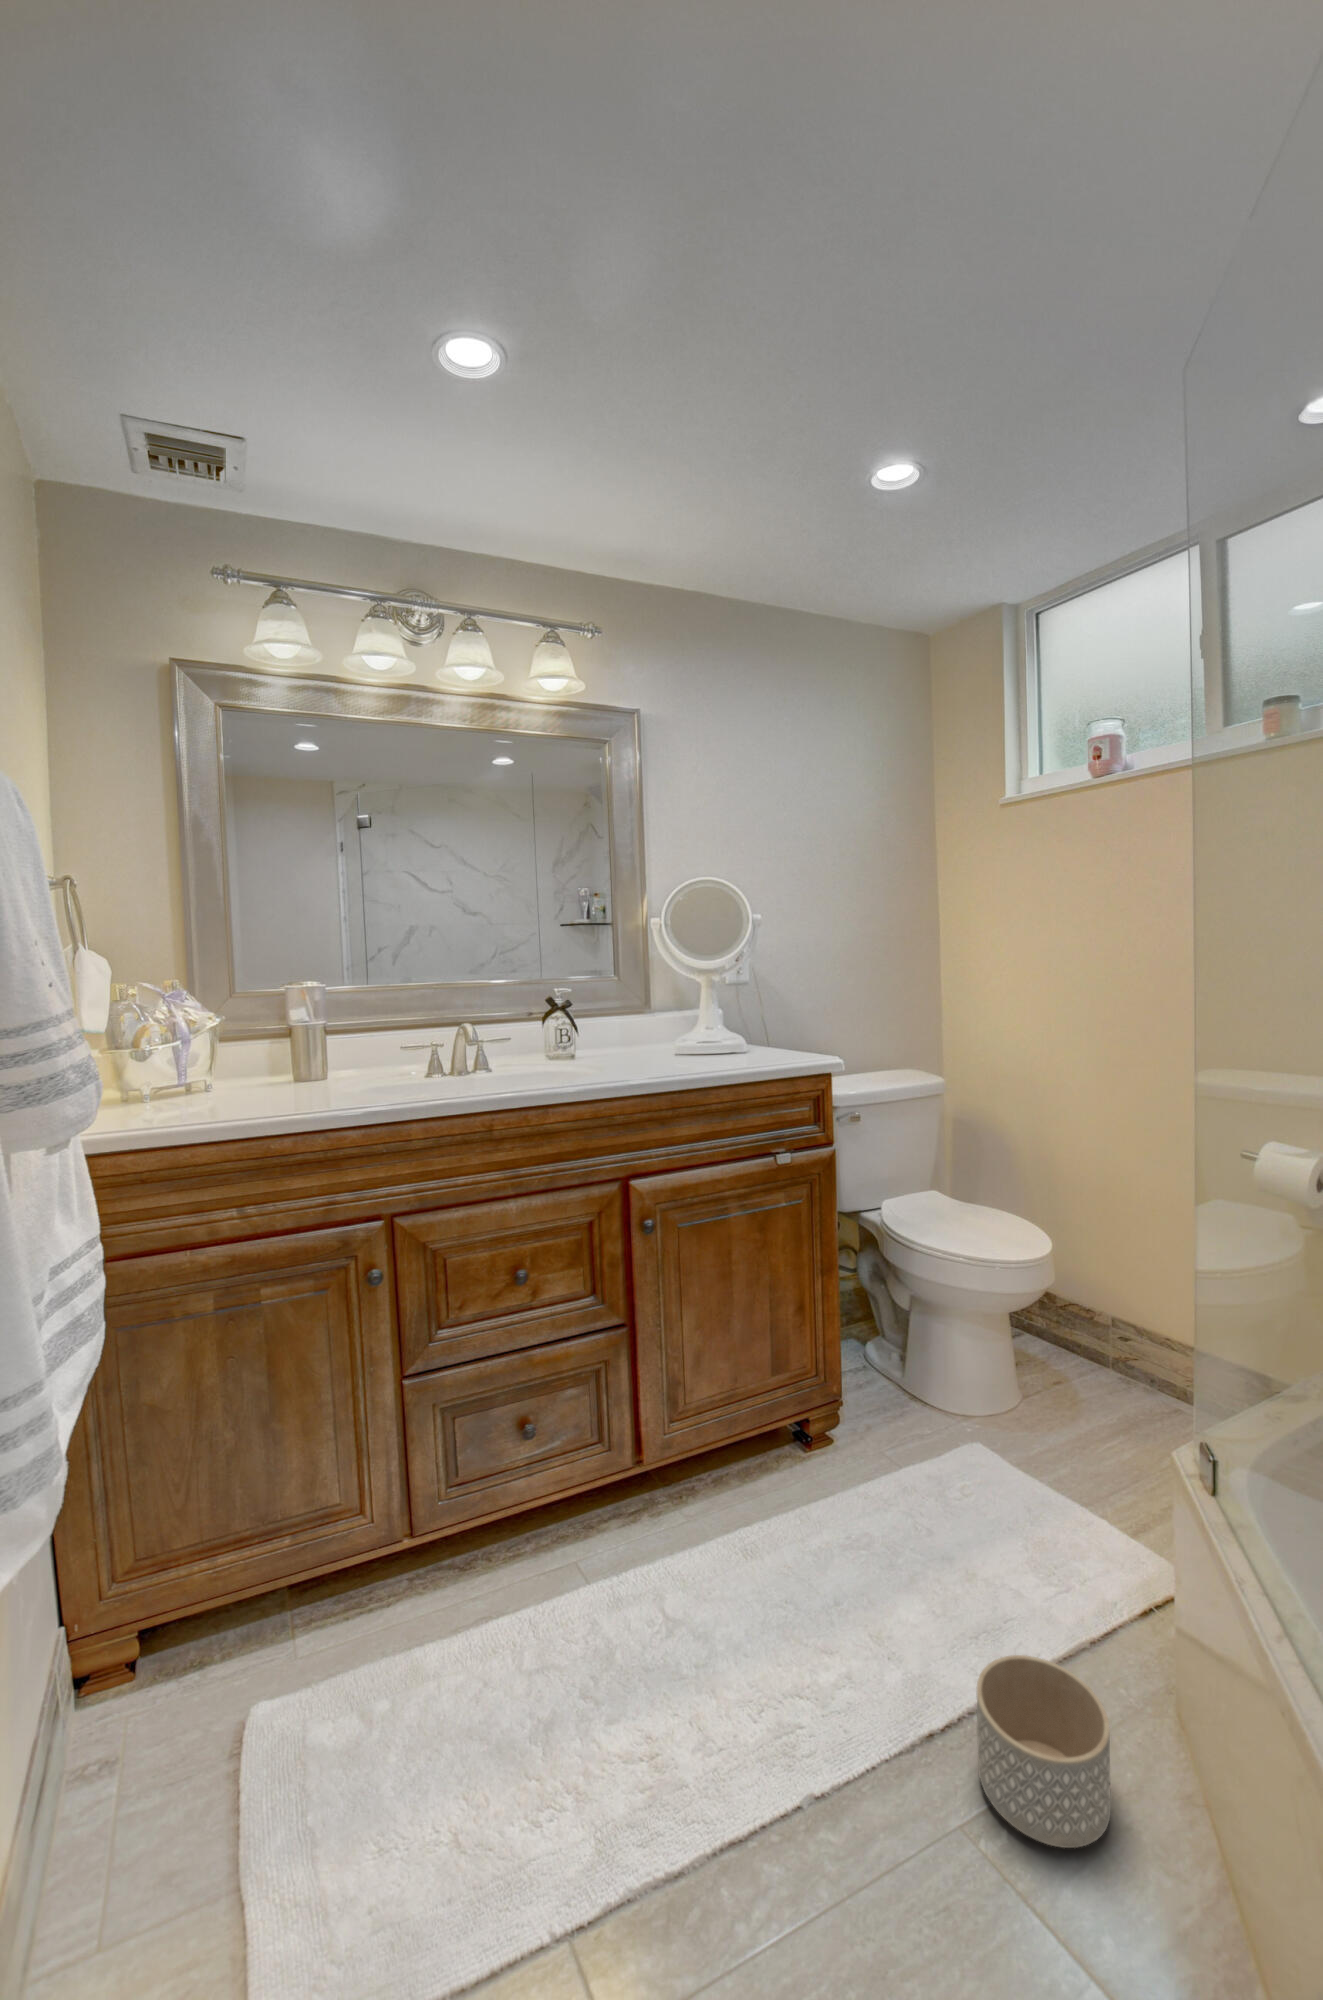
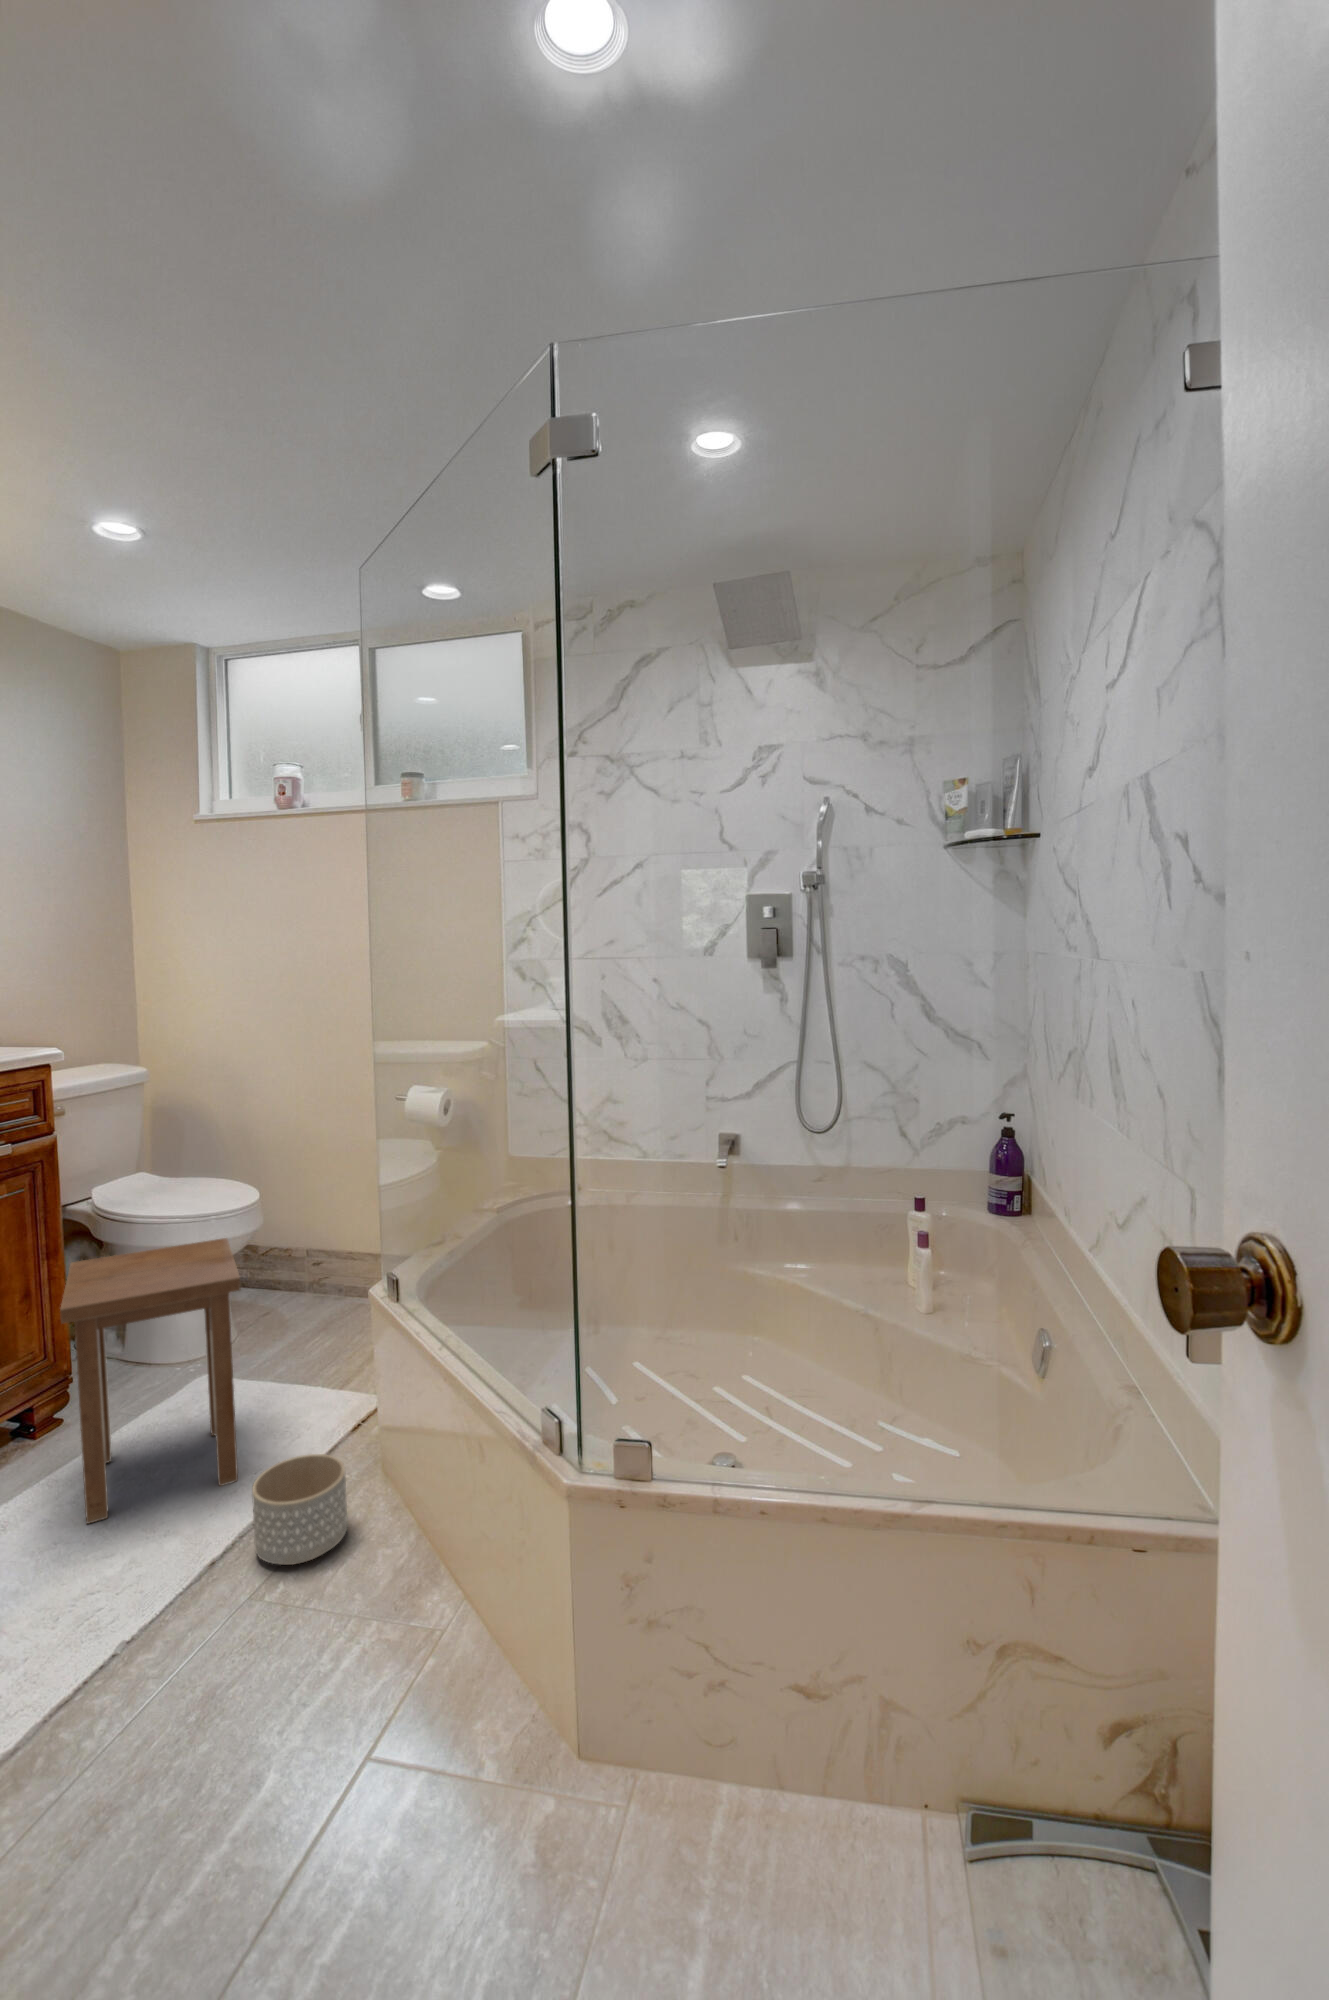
stool: none [803,1283,993,1620] -> present [60,1238,241,1524]

